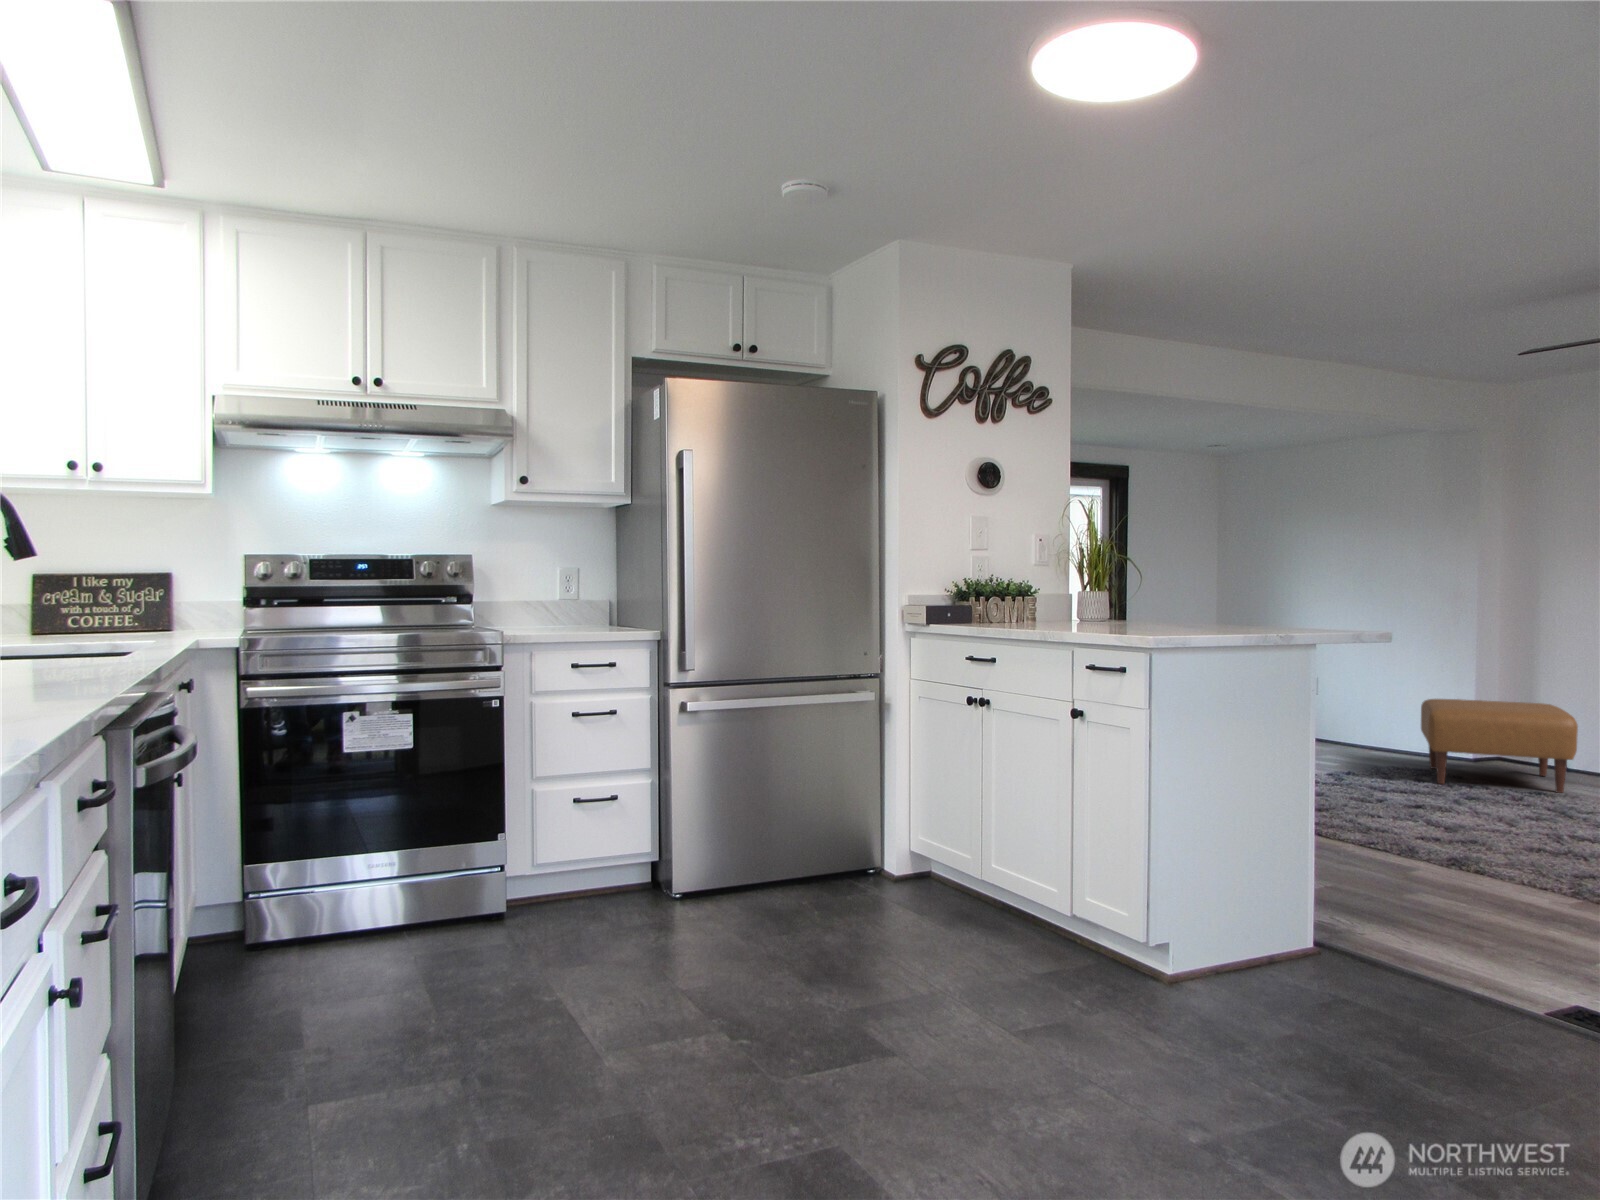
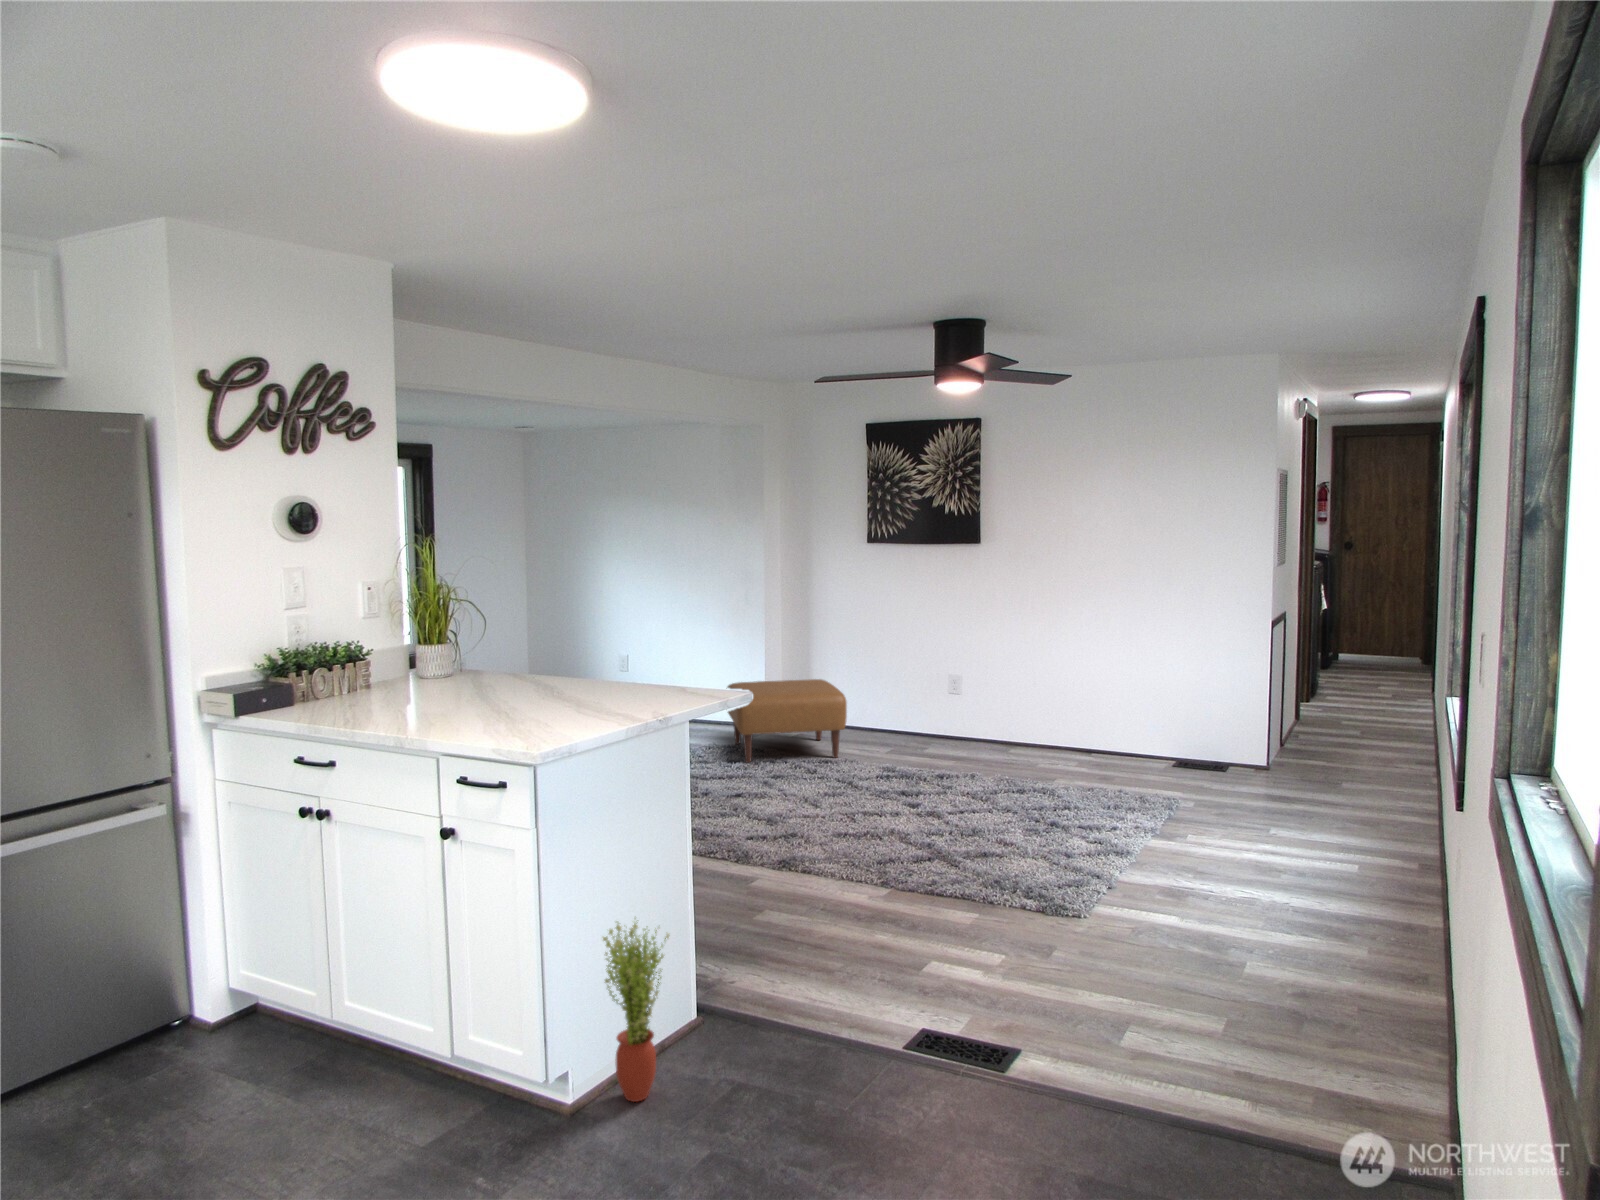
potted plant: none [1208,811,1276,983] -> present [603,923,669,1102]

